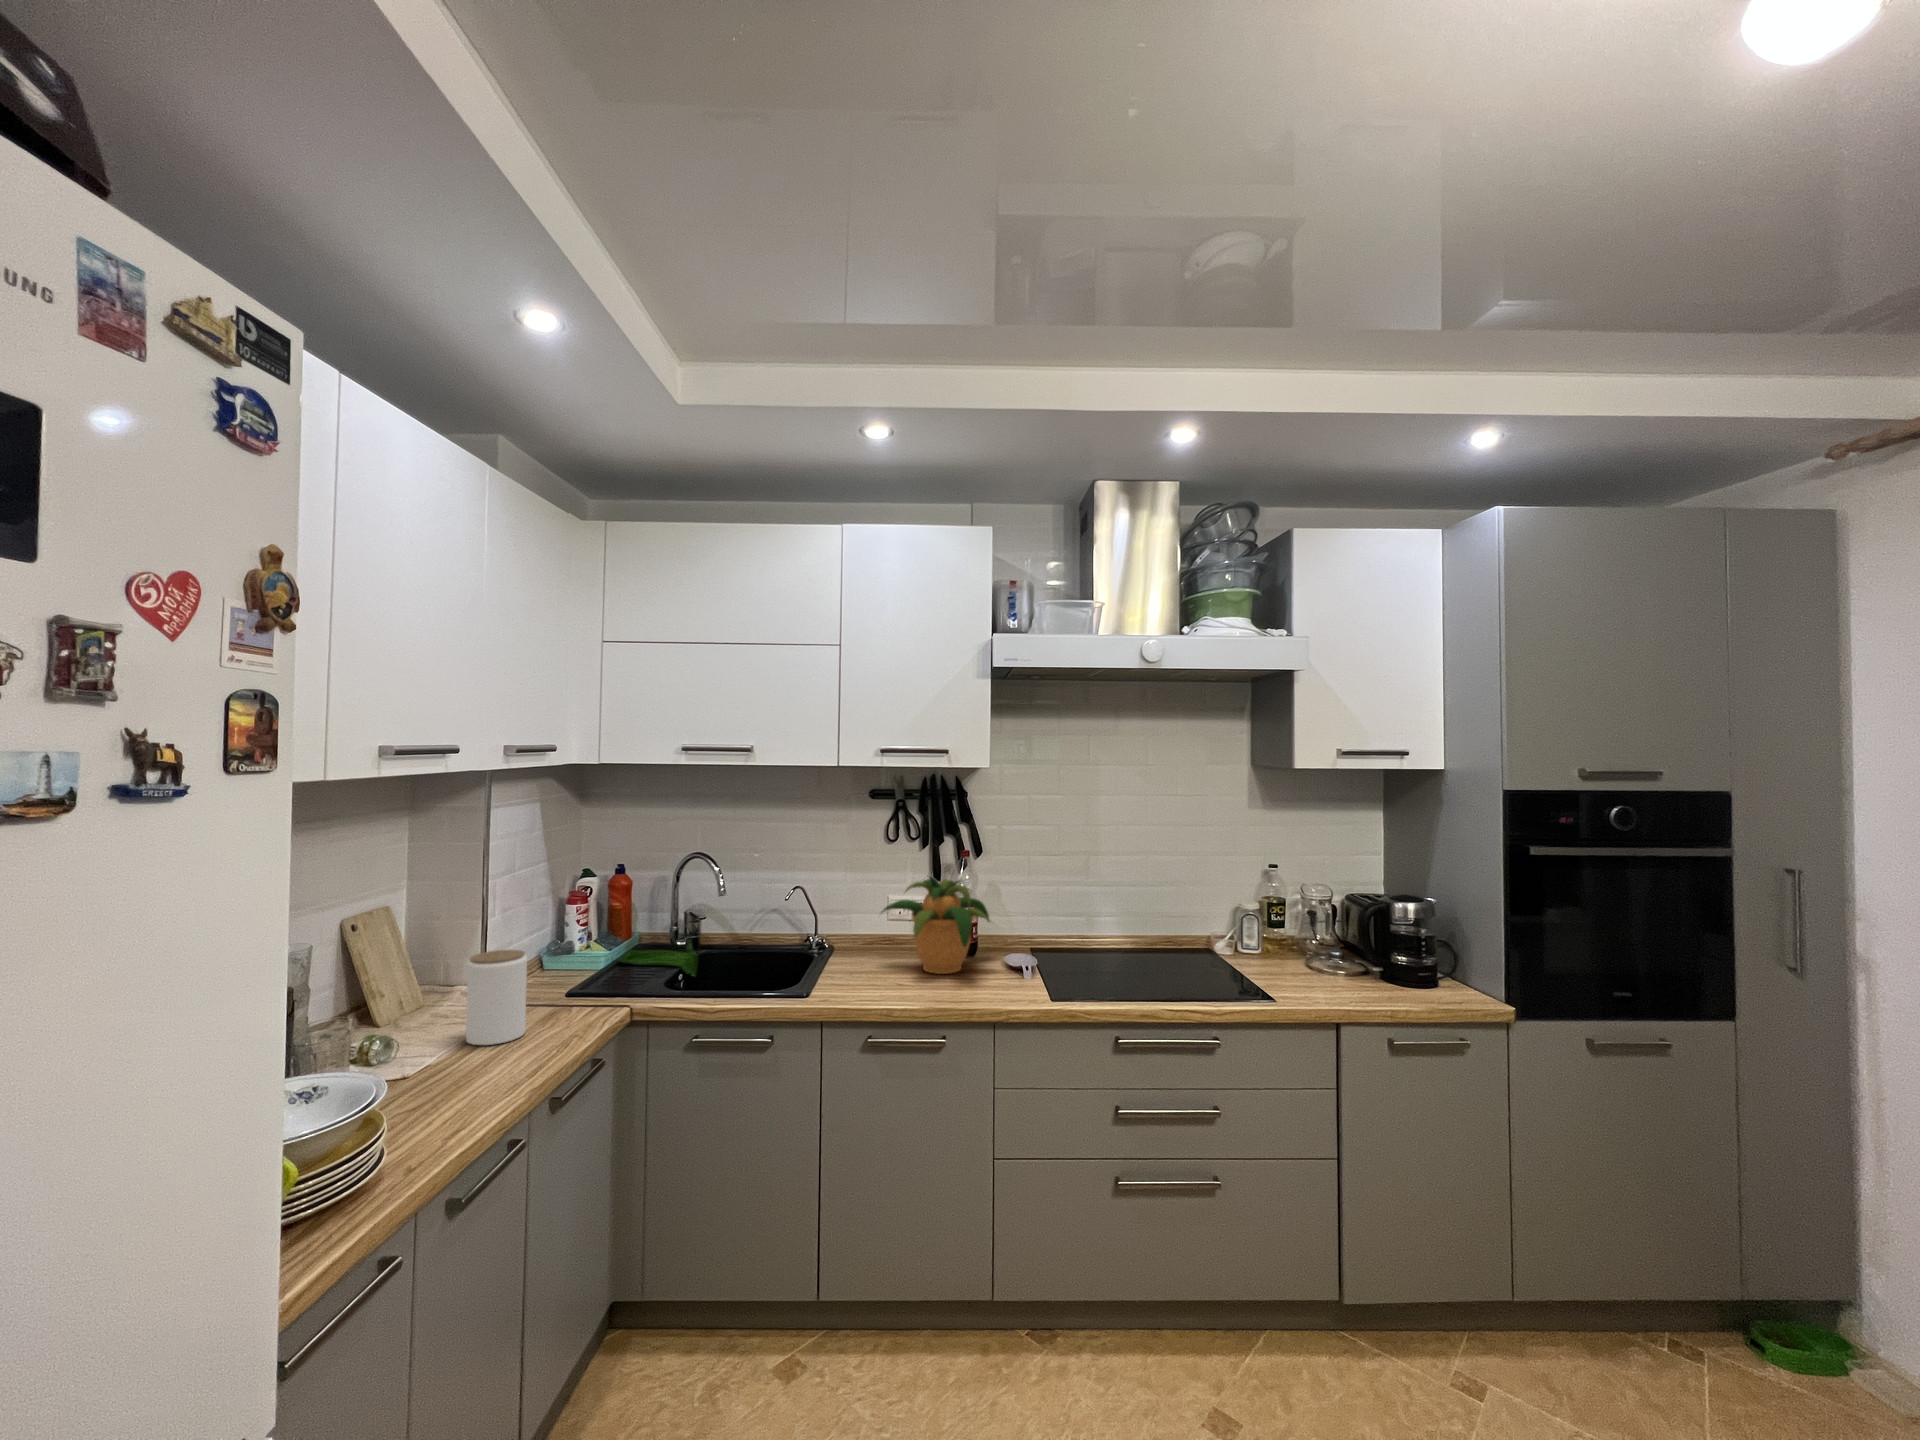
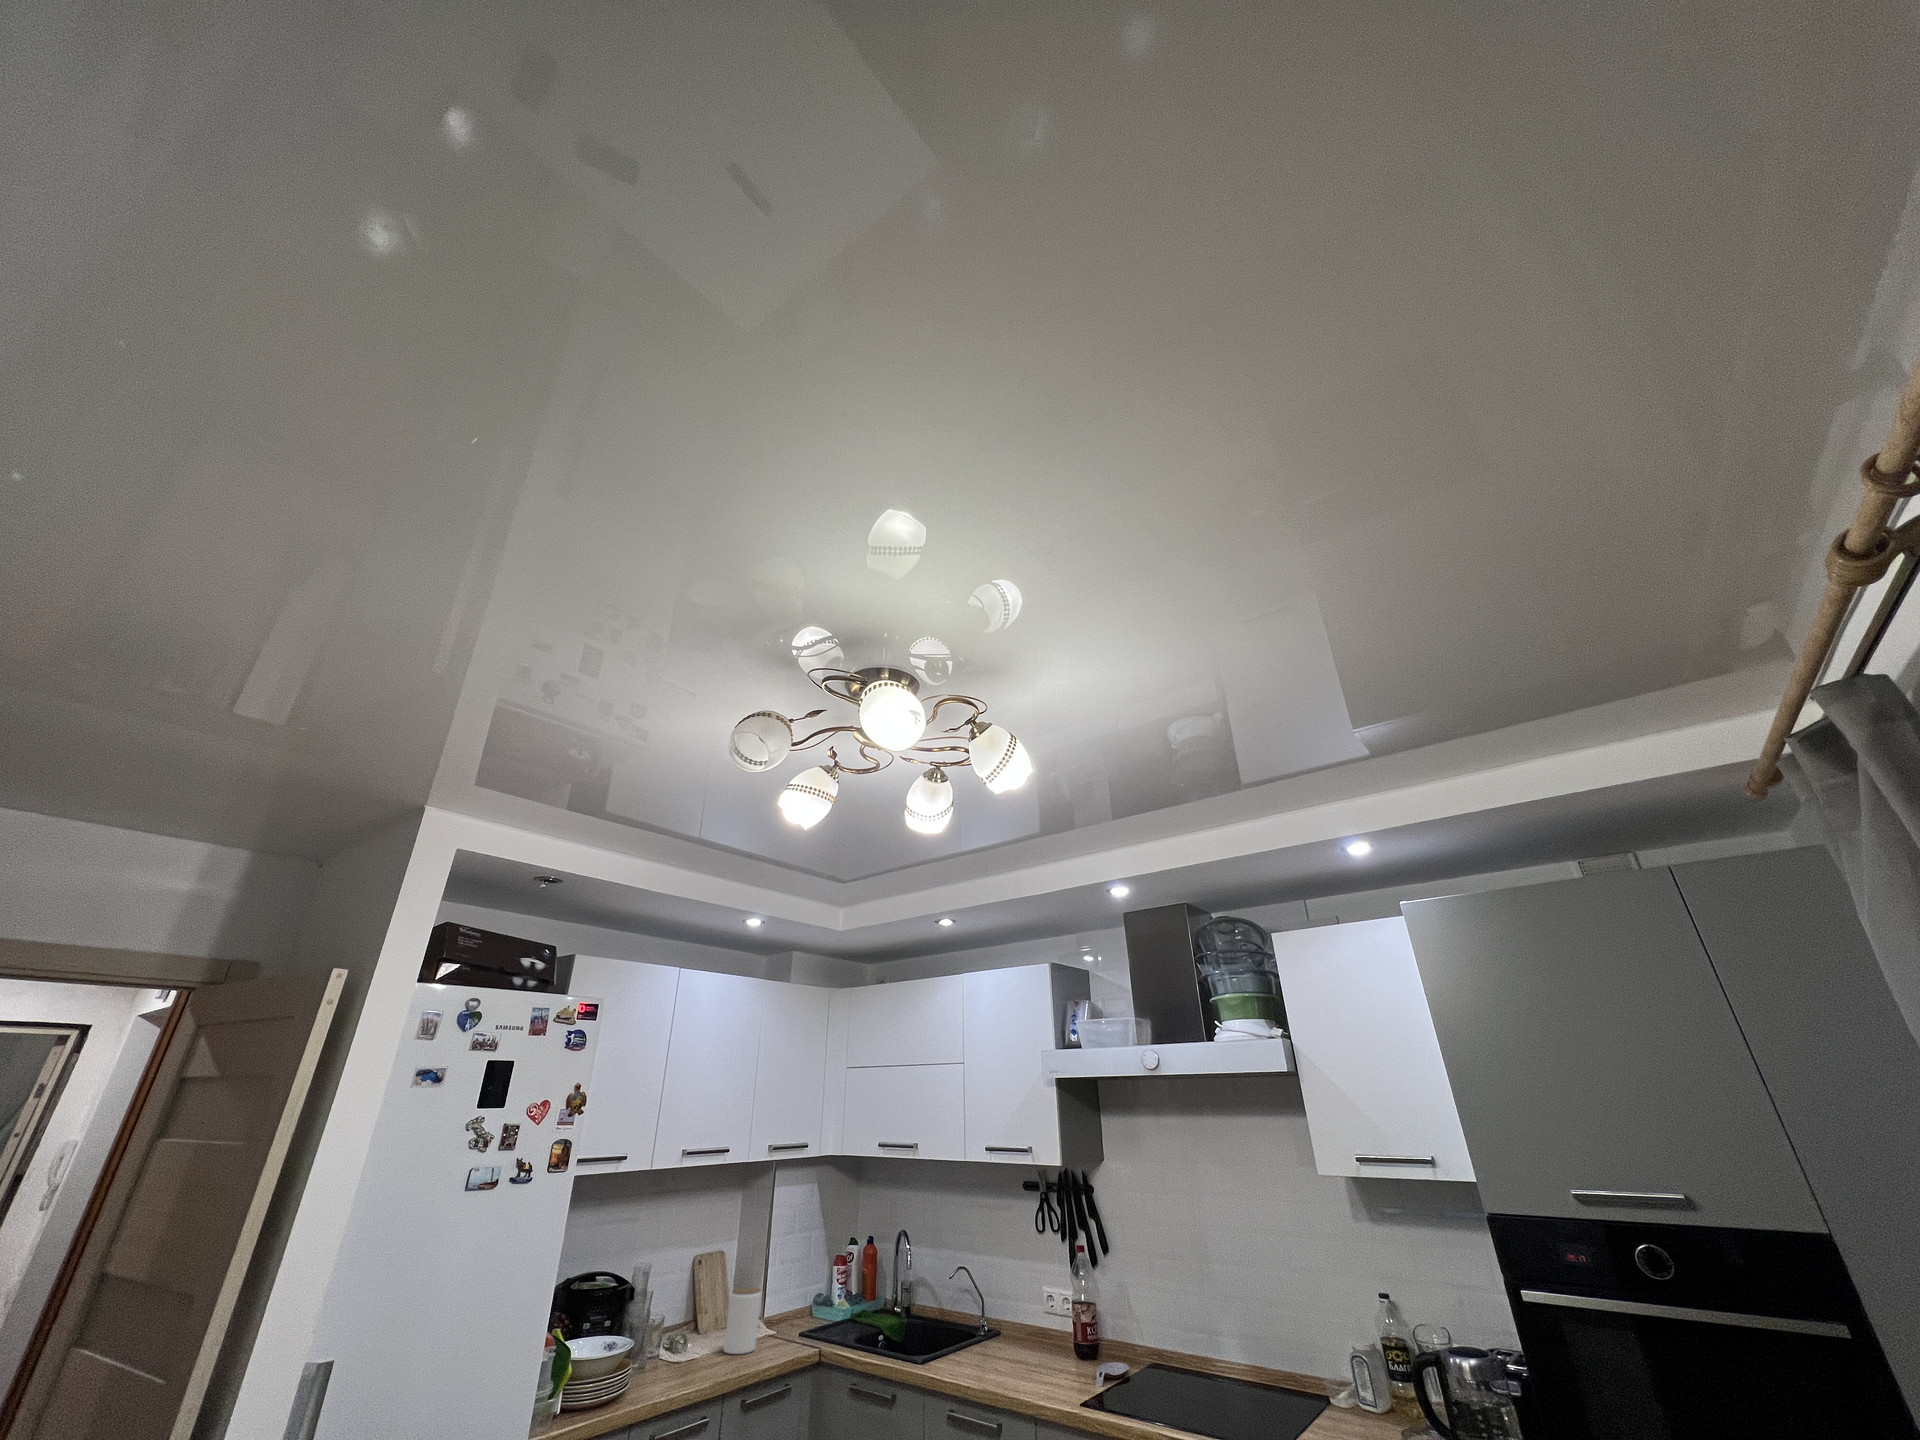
potted plant: present [883,876,990,974] -> none [1000,1264,1091,1363]

